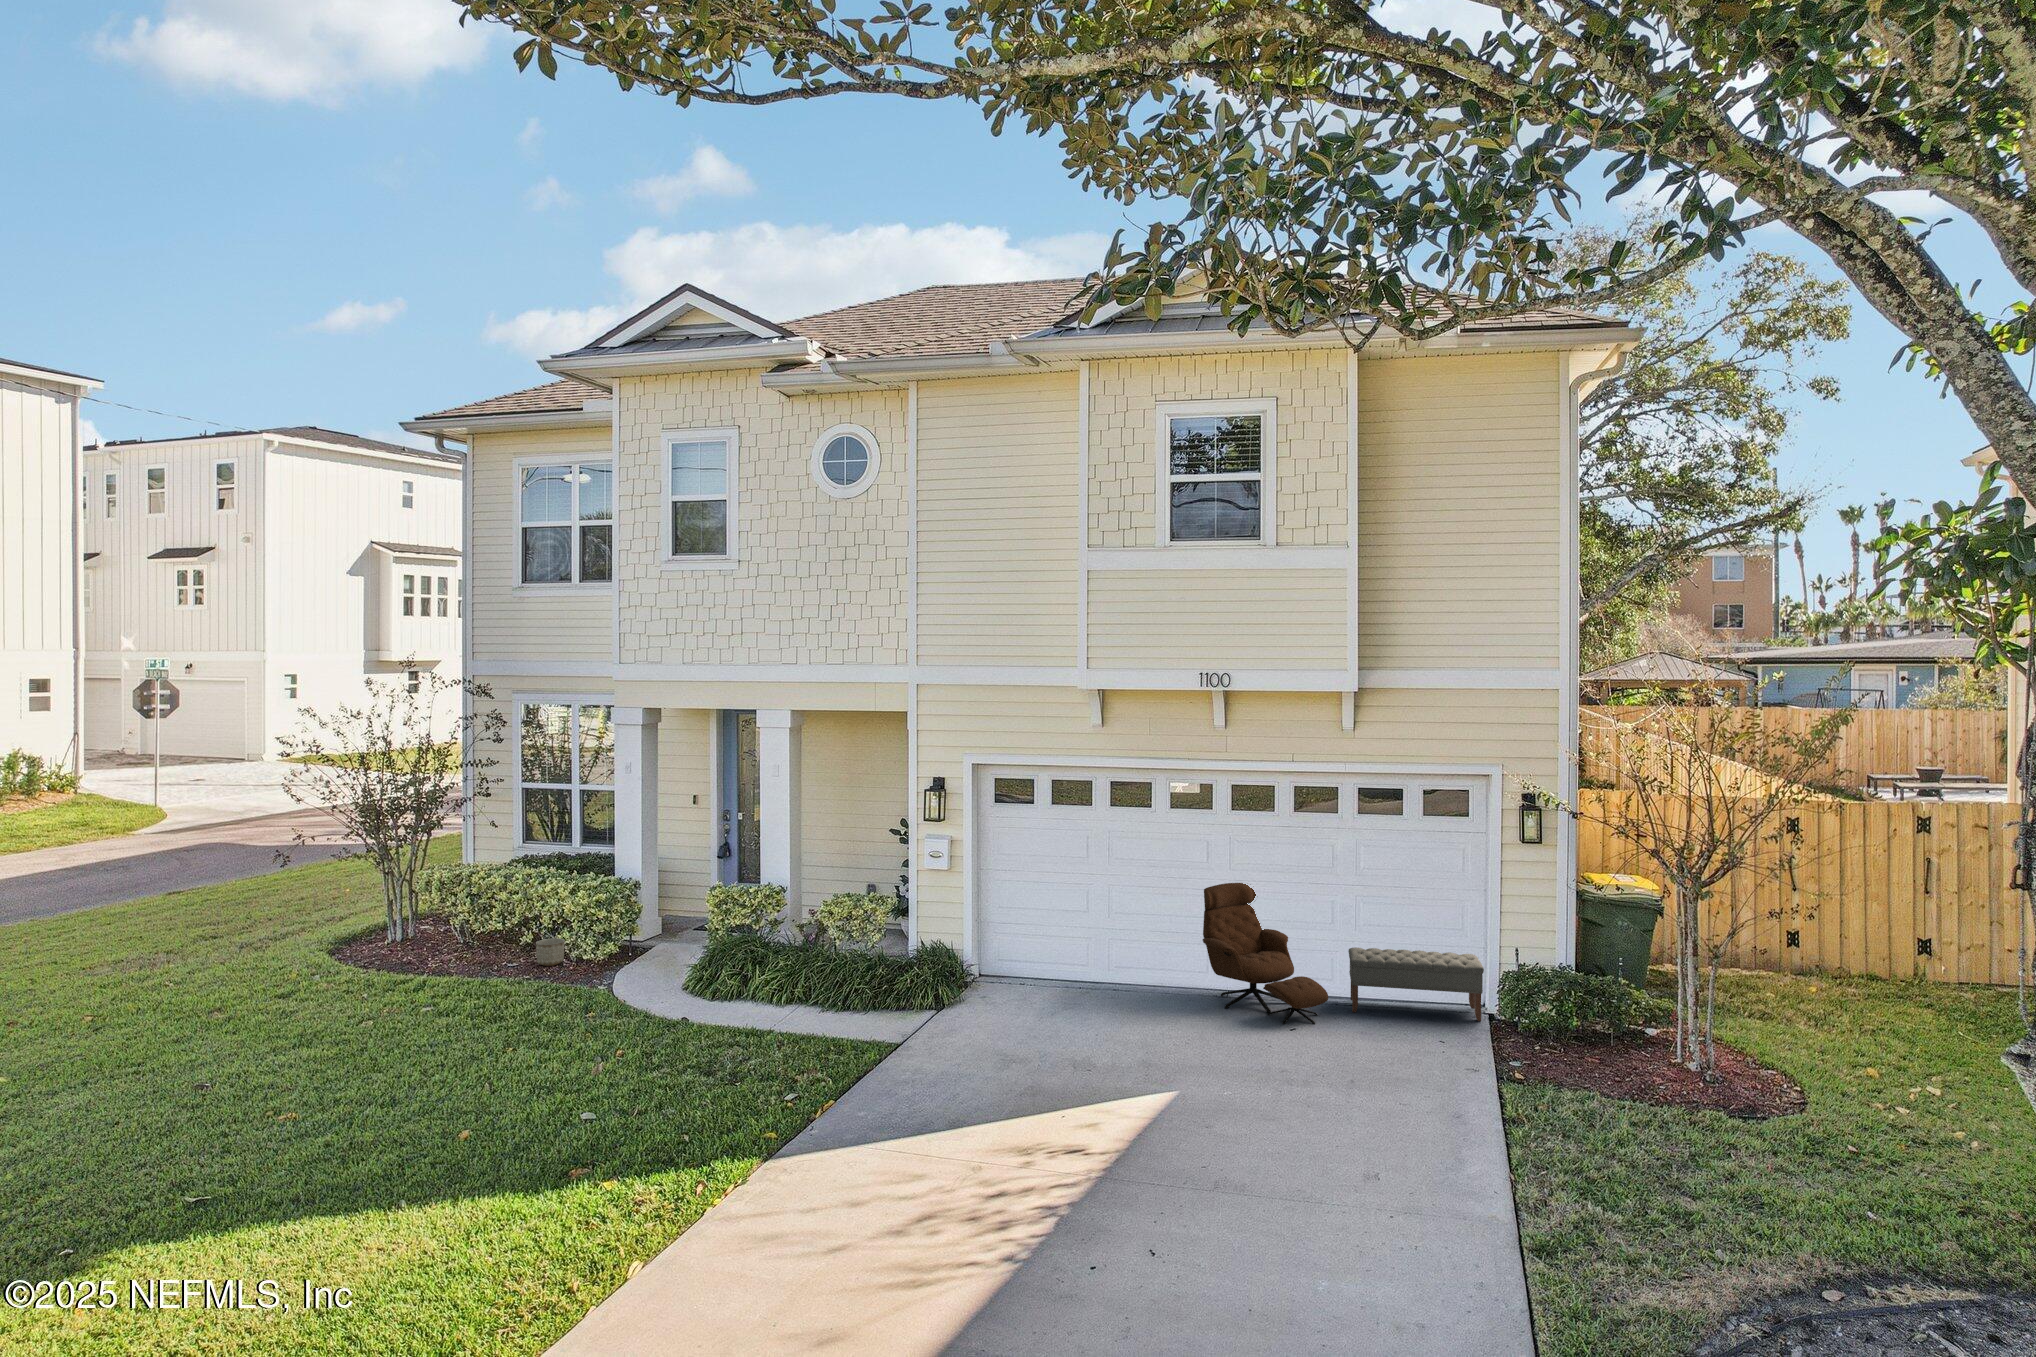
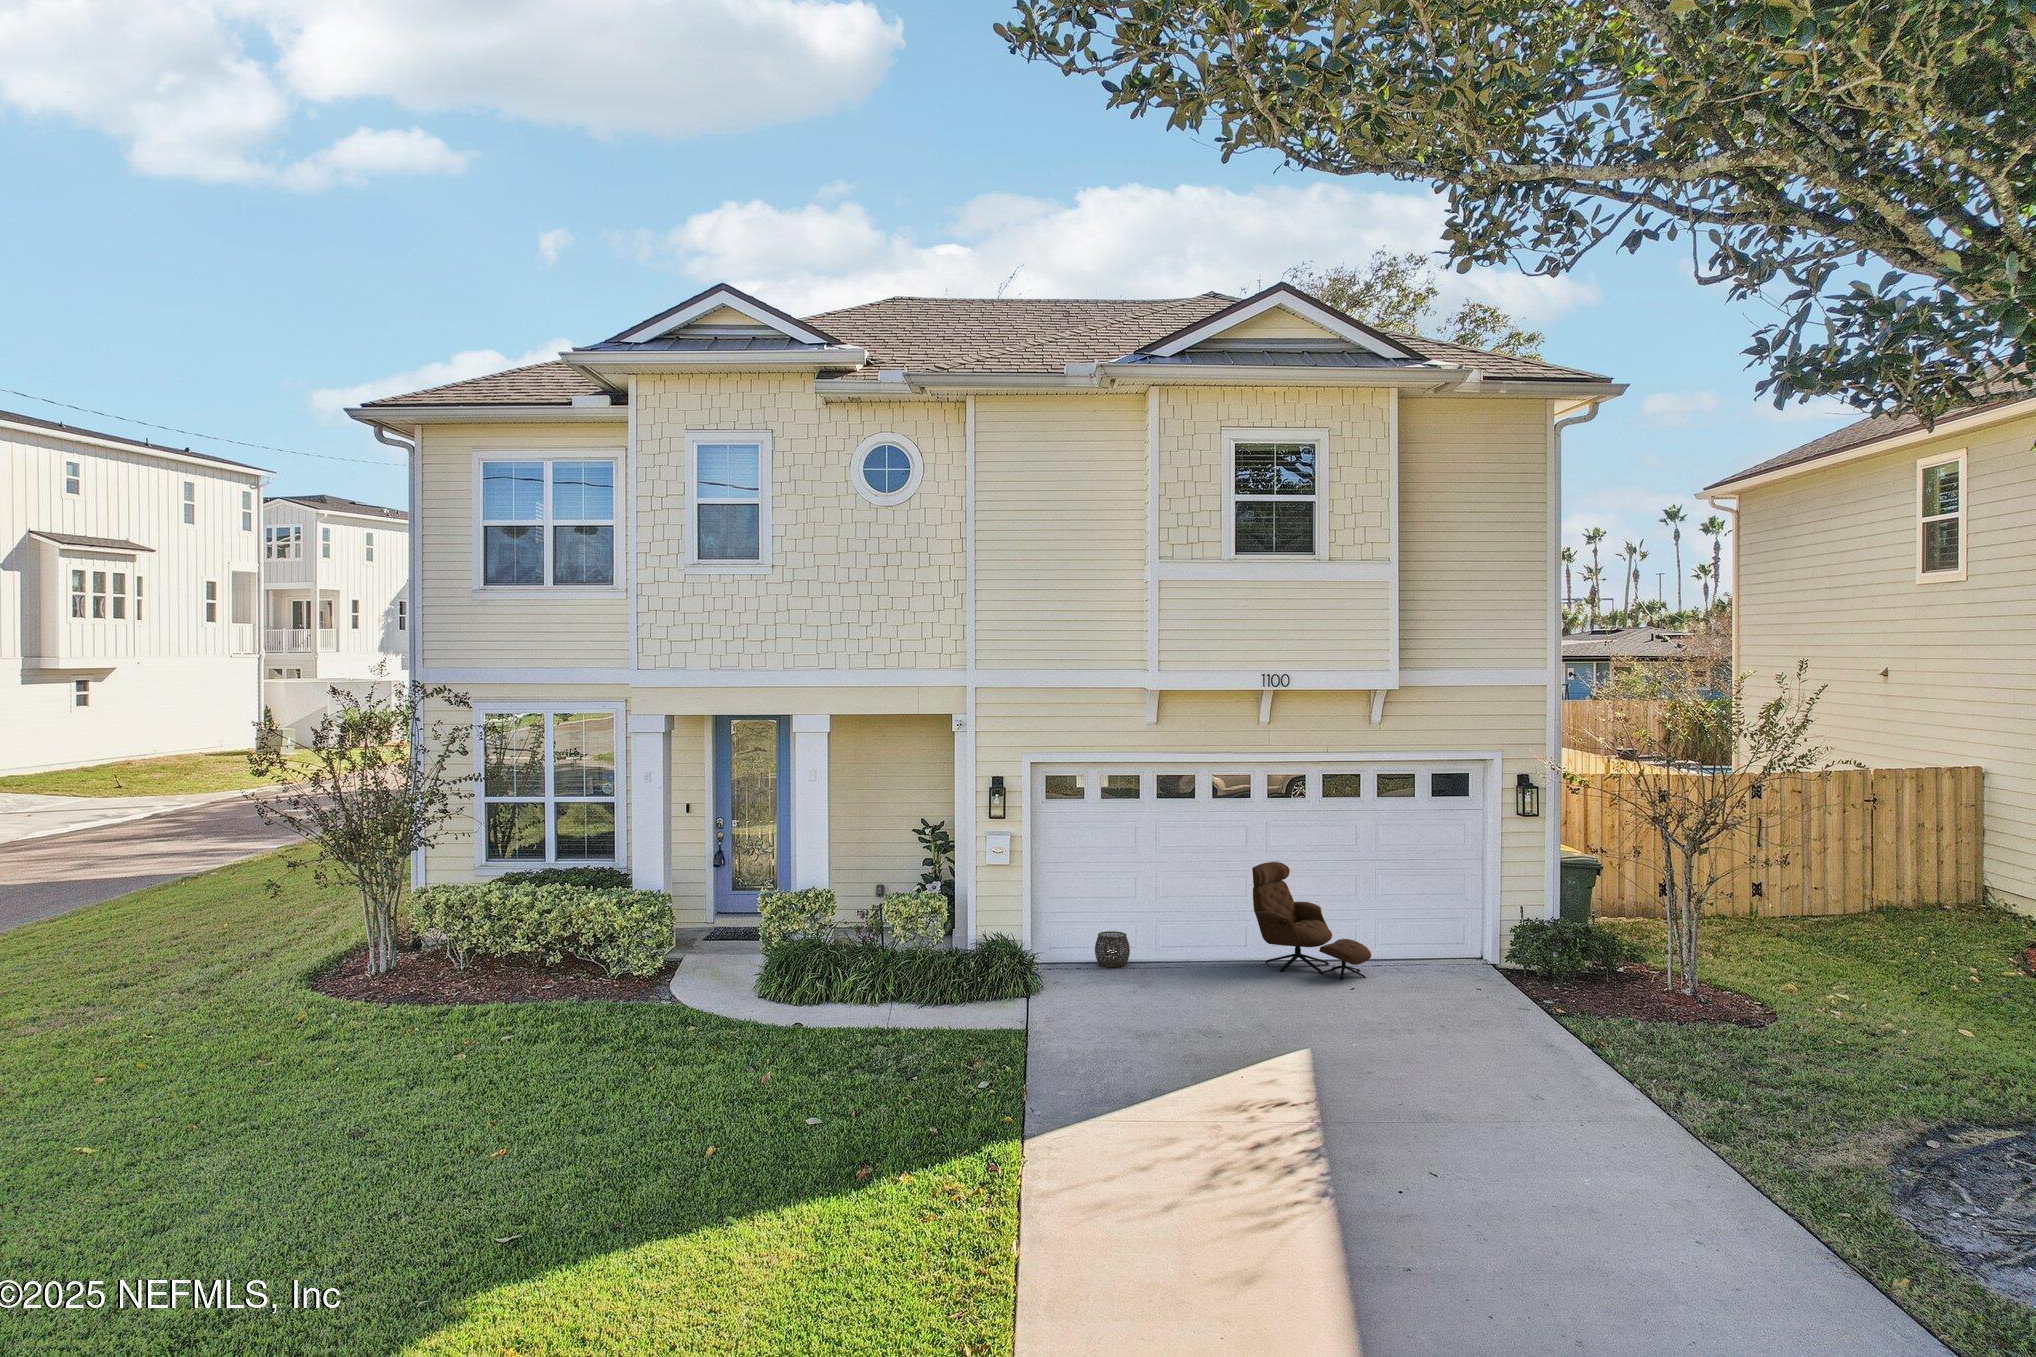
planter: present [536,938,565,966] -> none [580,956,610,985]
bench: present [1348,947,1484,1021] -> none [1369,911,1489,967]
woven basket: none [1033,948,1072,988] -> present [1095,931,1130,967]

